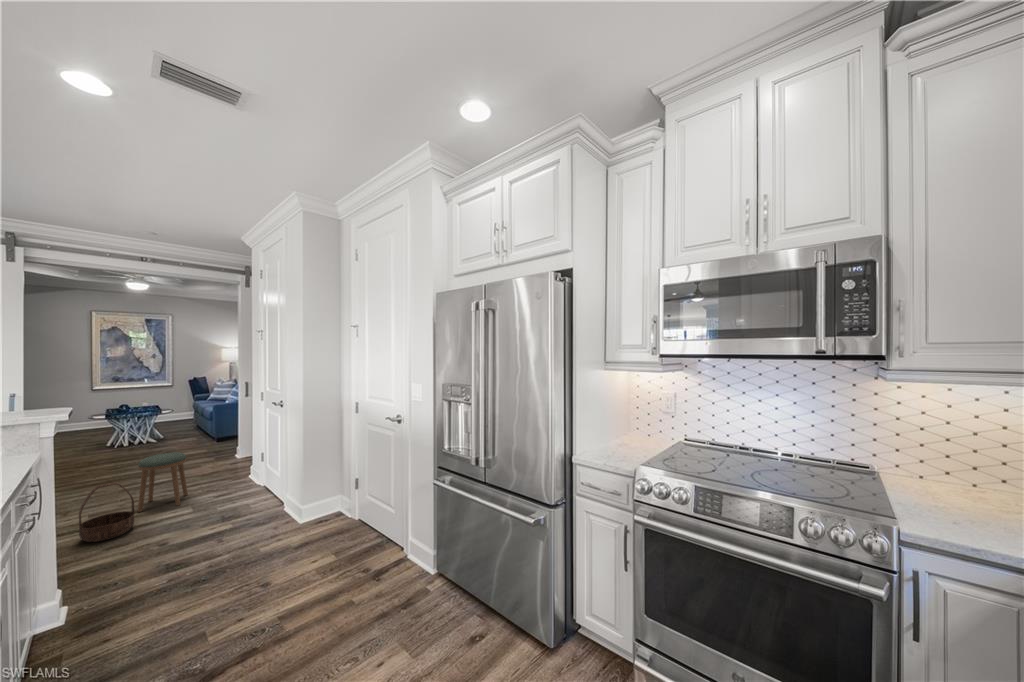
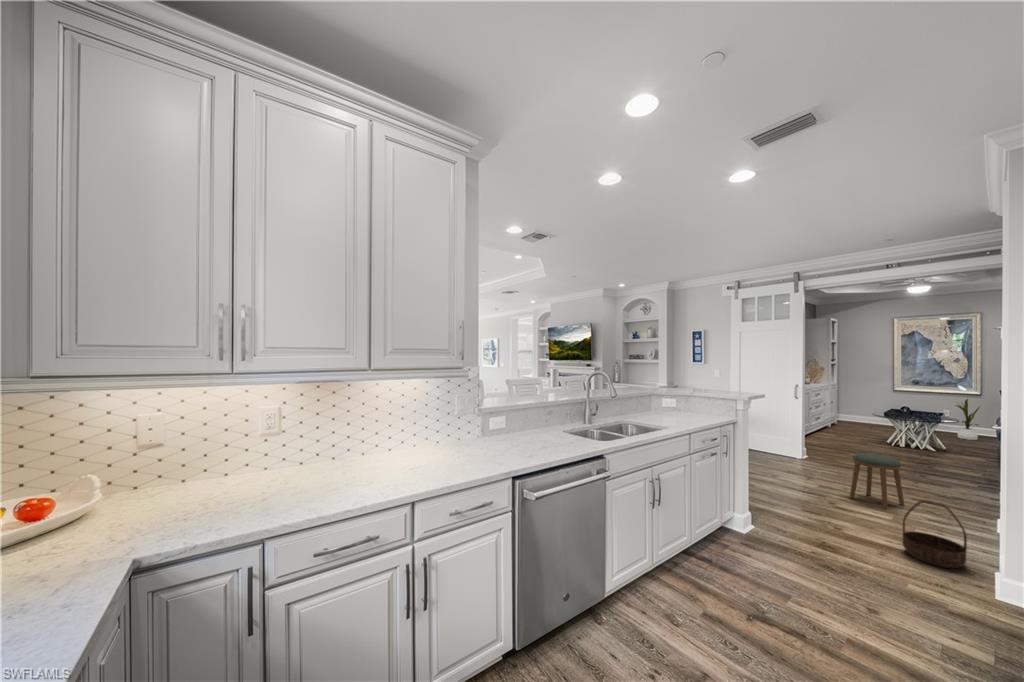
house plant: none [154,389,176,426] -> present [955,399,980,440]
basket: present [79,482,134,542] -> present [903,500,967,568]

